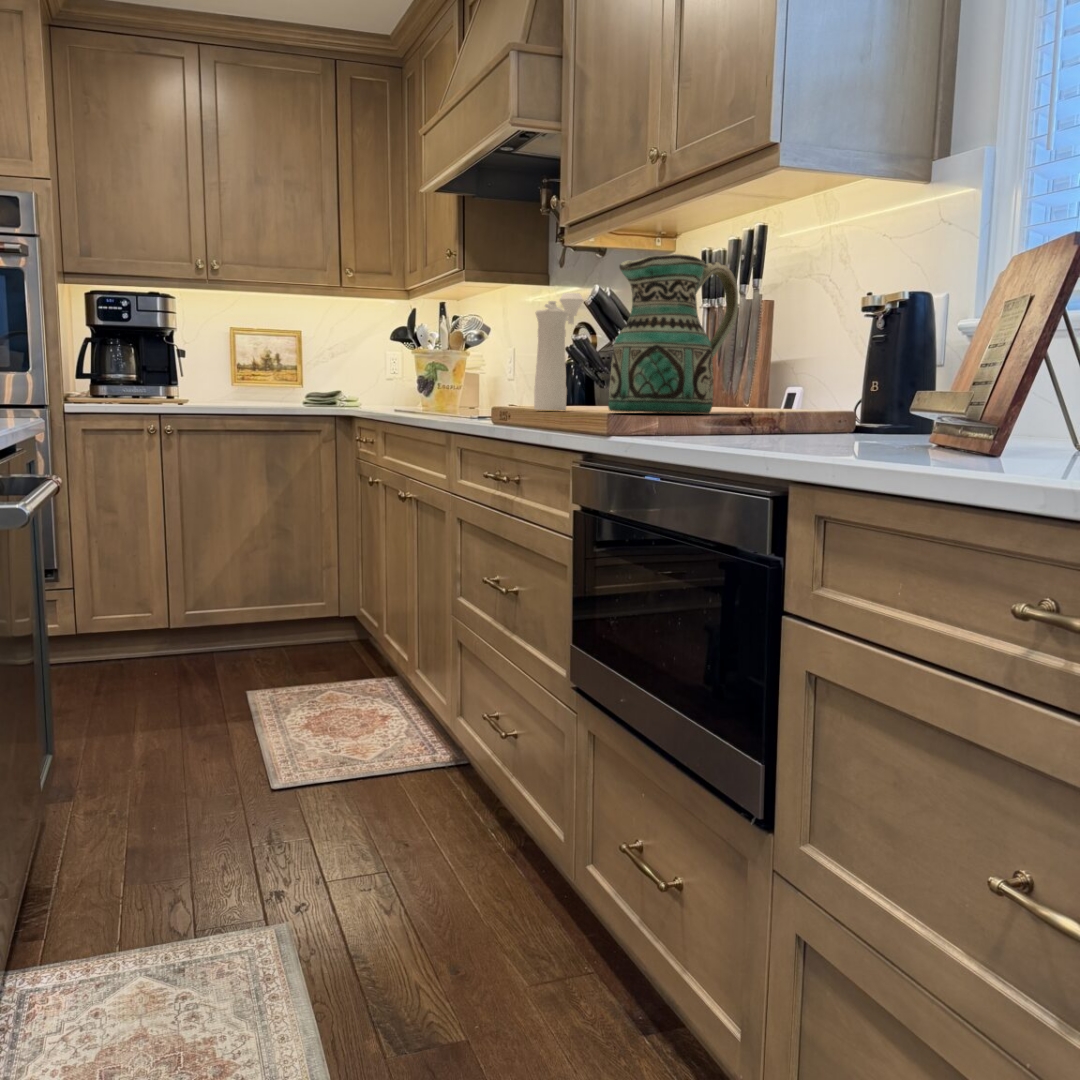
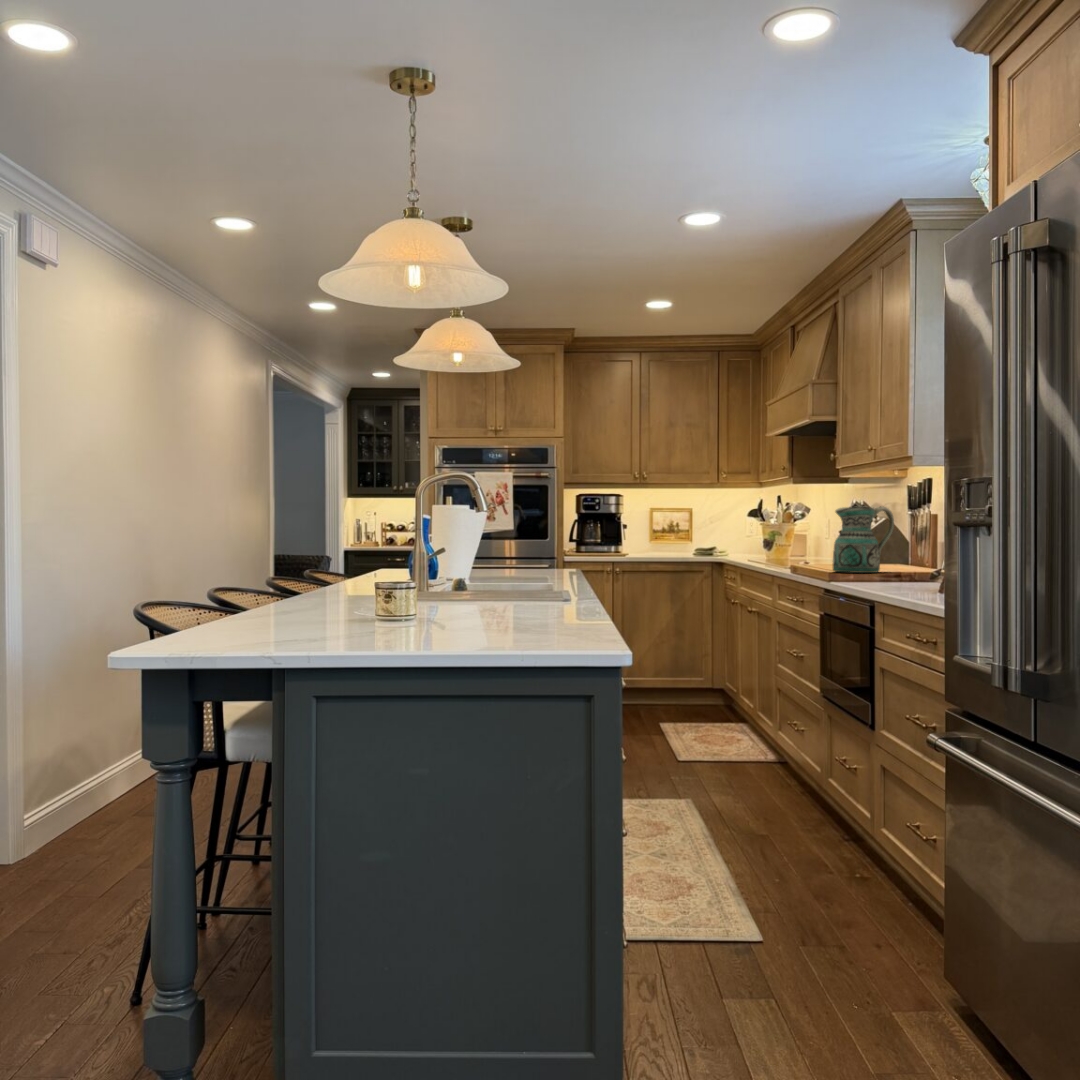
pepper mill: present [534,293,583,410] -> none [804,515,830,569]

